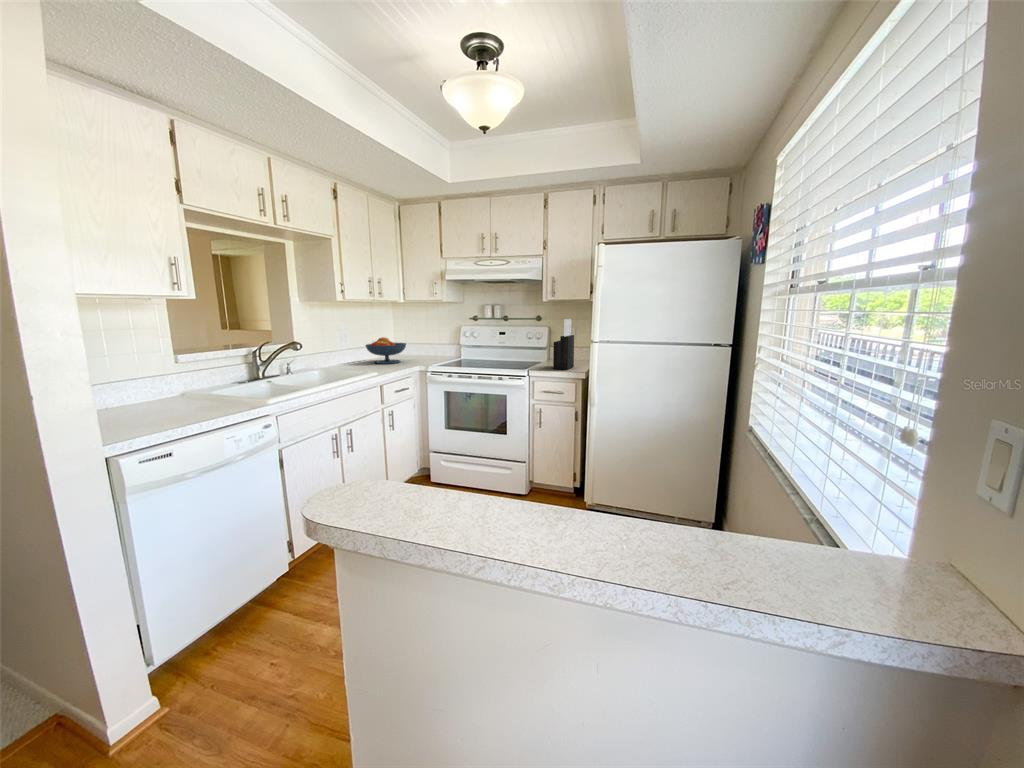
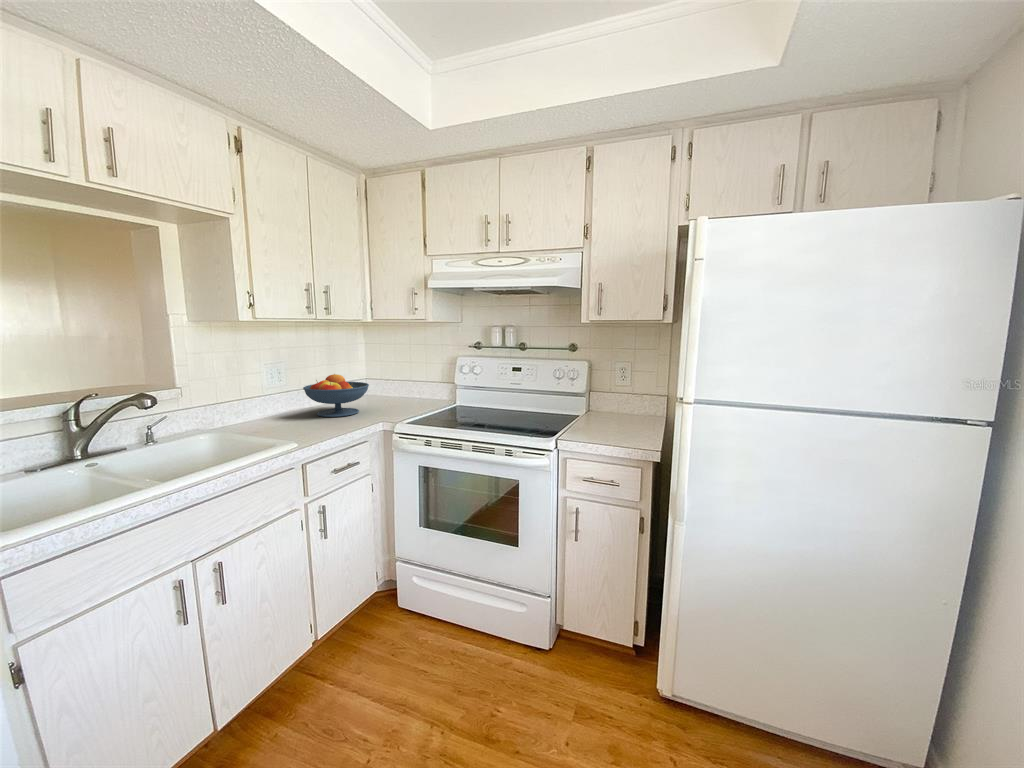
knife block: present [553,319,574,370] -> none [600,353,635,441]

